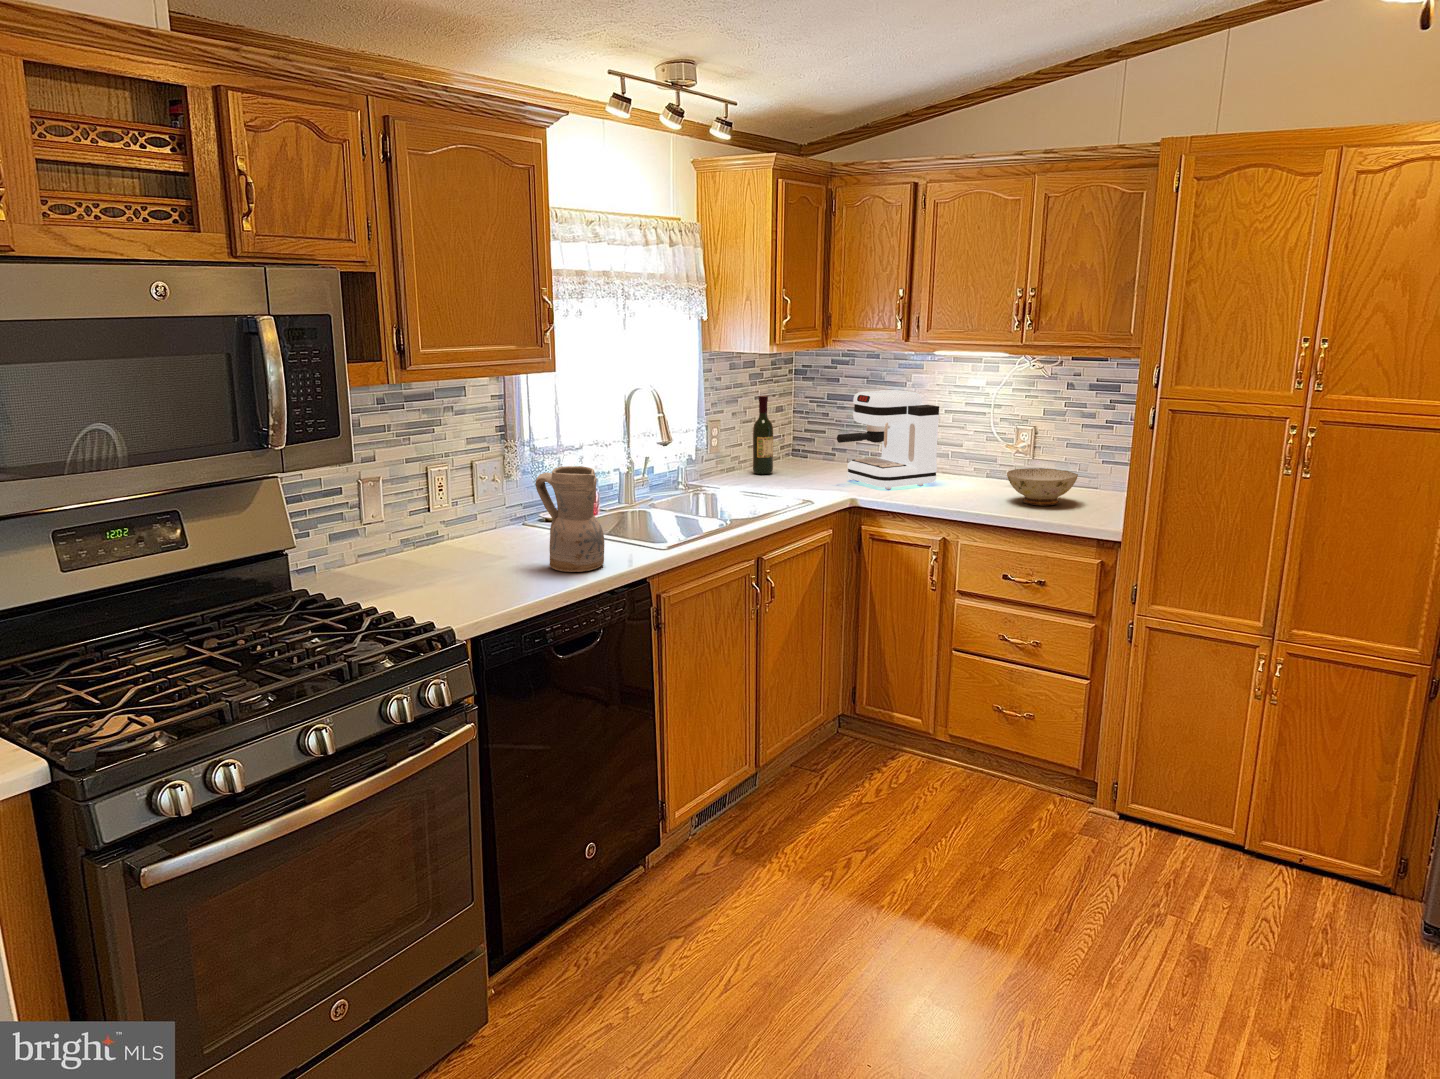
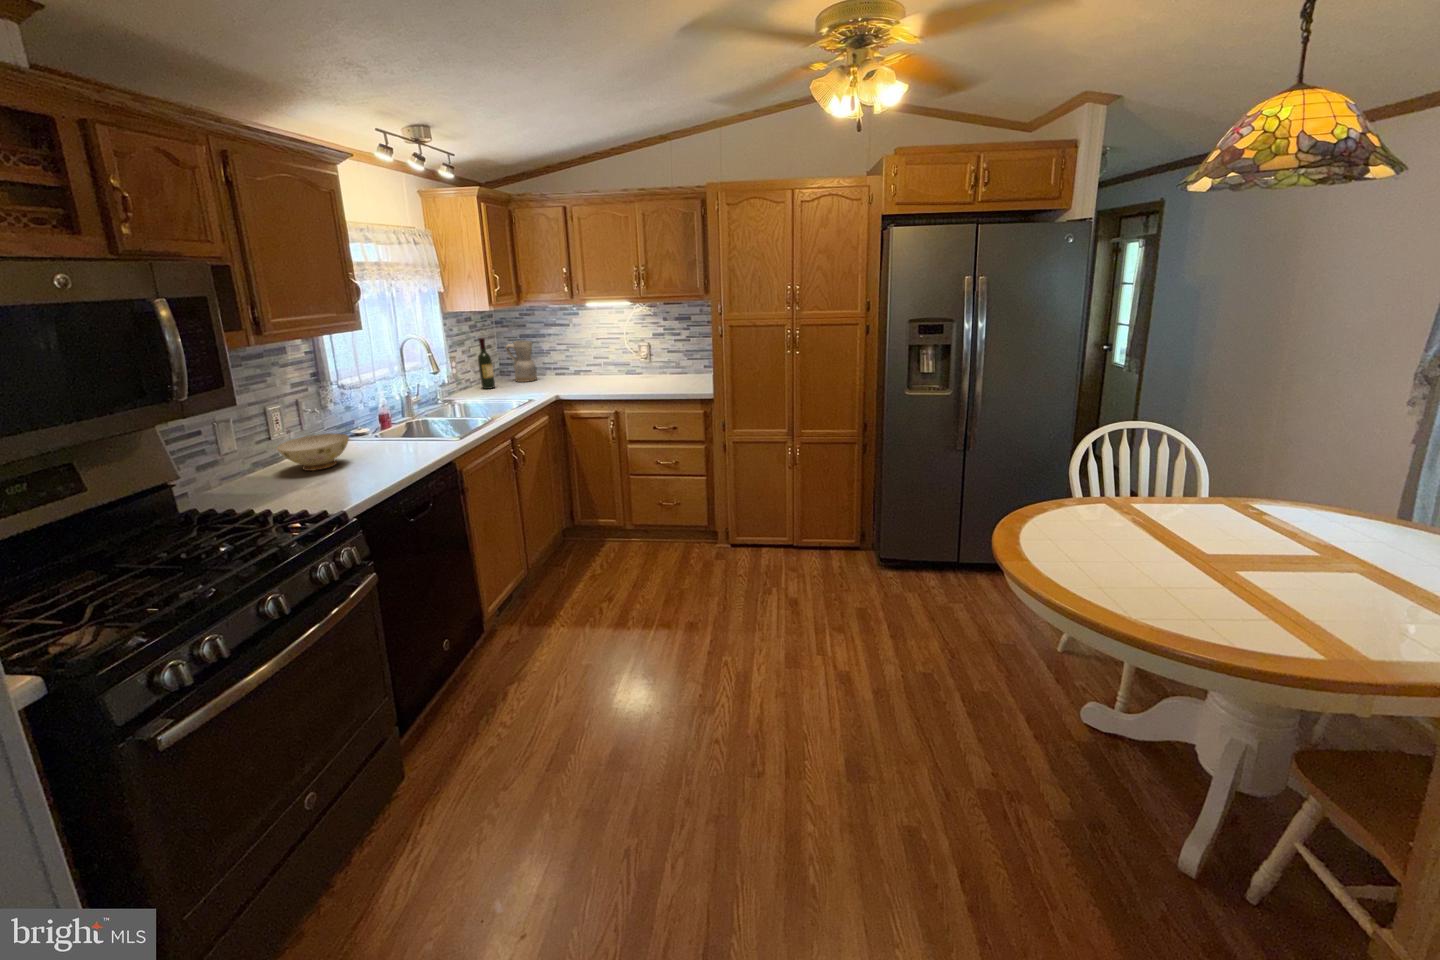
coffee maker: present [837,390,939,489] -> none [538,329,600,389]
ceramic pitcher: present [535,466,604,572] -> present [506,341,537,382]
ceramic bowl: present [1007,468,1078,505] -> present [277,434,349,471]

